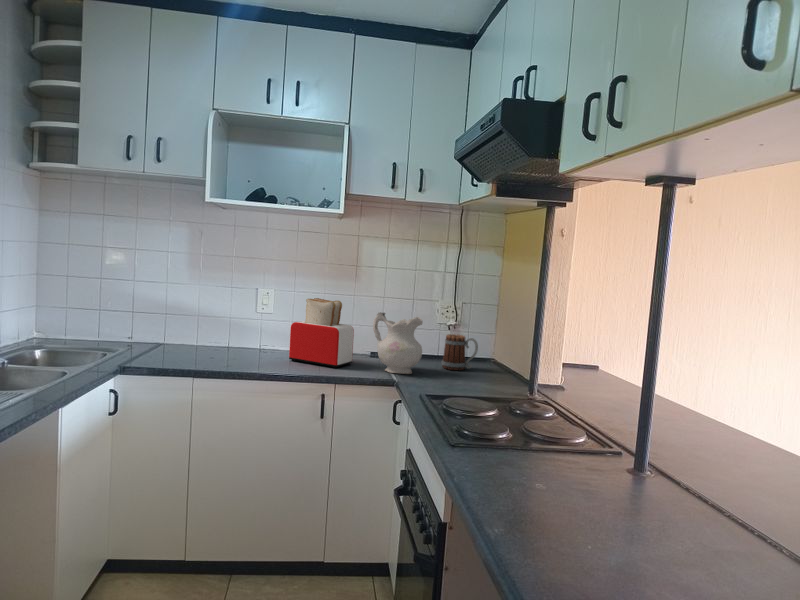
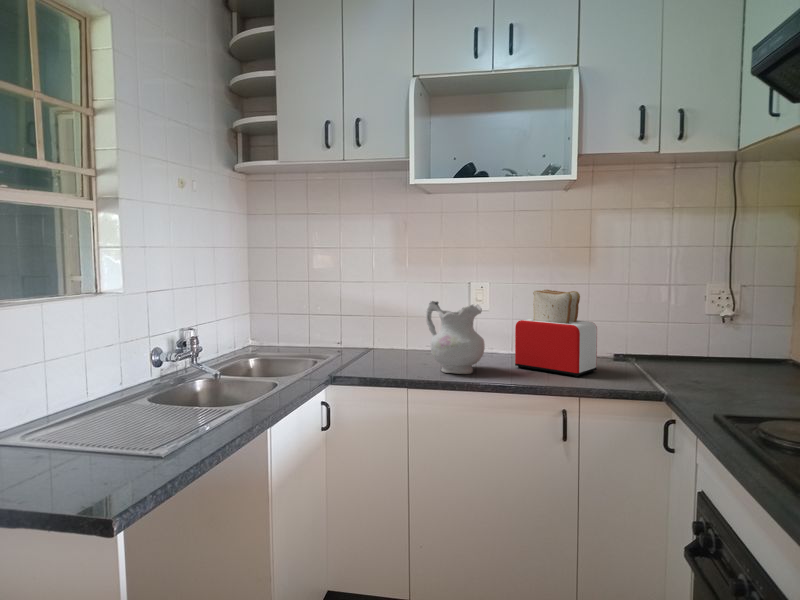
ceramic pitcher: present [373,312,423,374] -> present [426,301,485,374]
mug: present [442,334,478,370] -> none [724,329,782,379]

